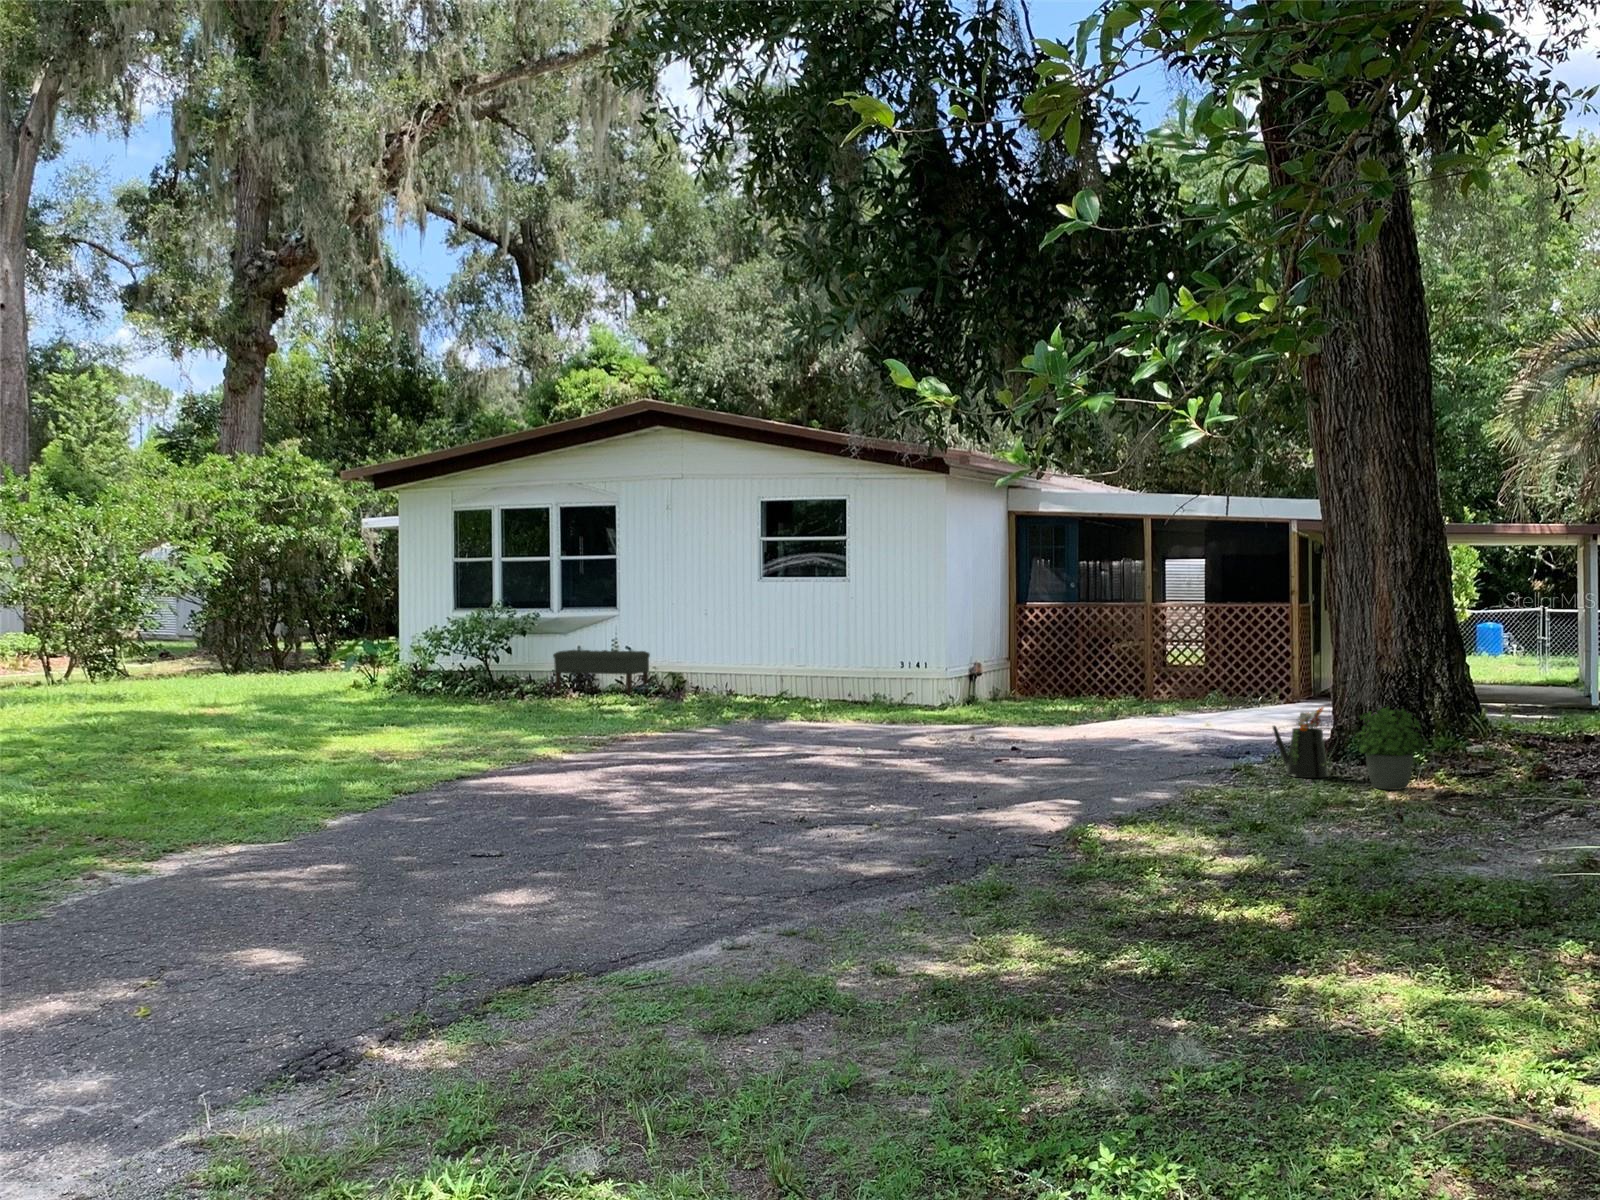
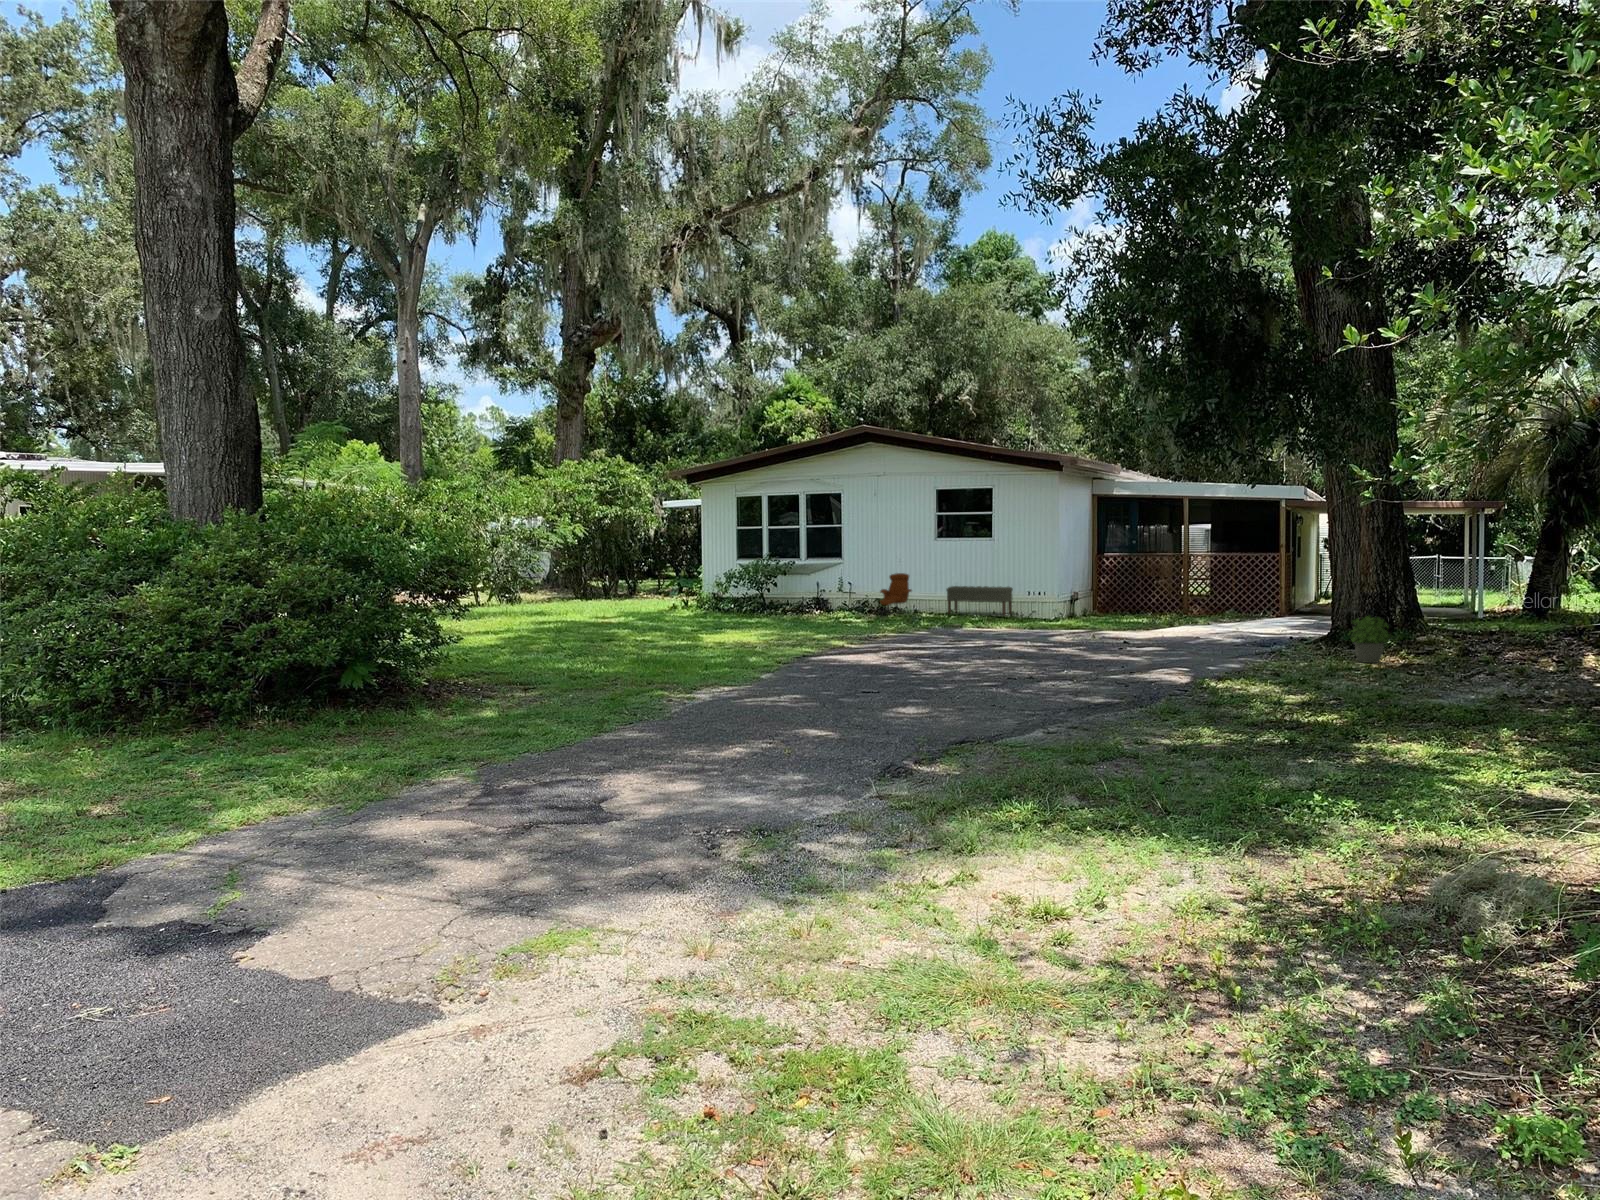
lounge chair: none [661,632,720,701] -> present [880,573,912,614]
bench: present [553,650,650,695] -> present [947,586,1013,615]
watering can: present [1273,707,1329,778] -> none [1295,615,1336,657]

